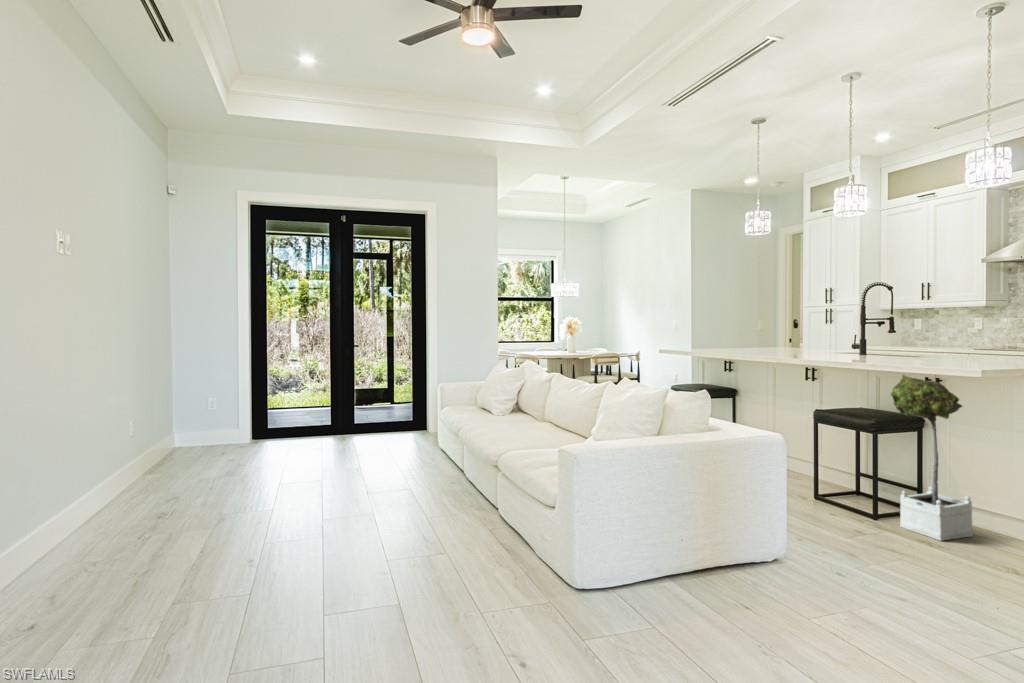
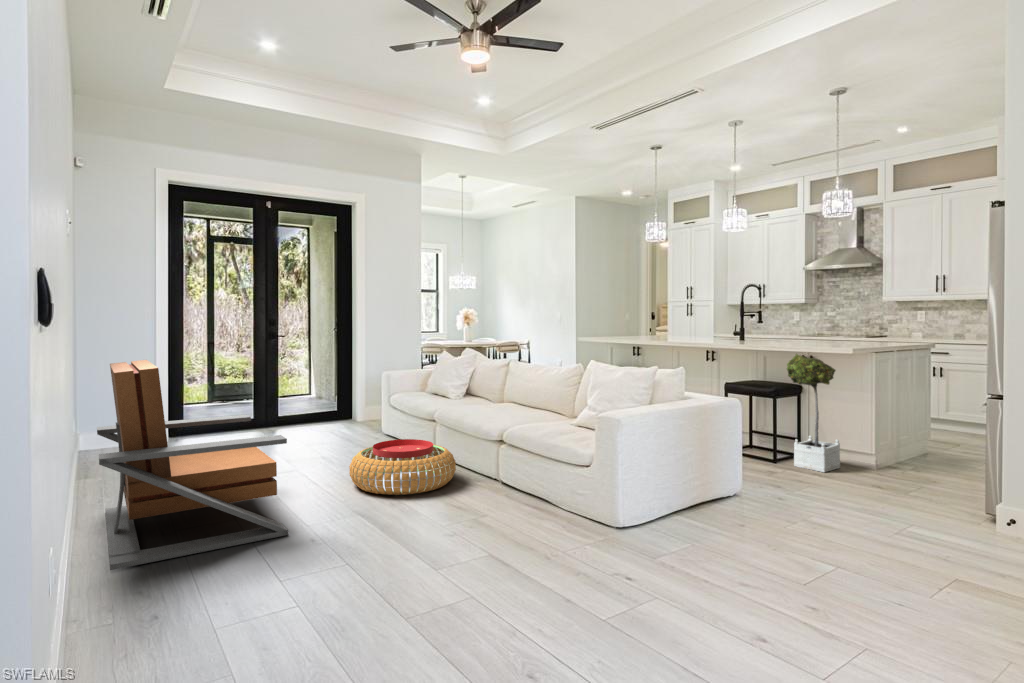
lounge chair: none [40,369,253,571] -> present [97,360,288,570]
pouf: none [341,458,455,519] -> present [349,439,456,495]

